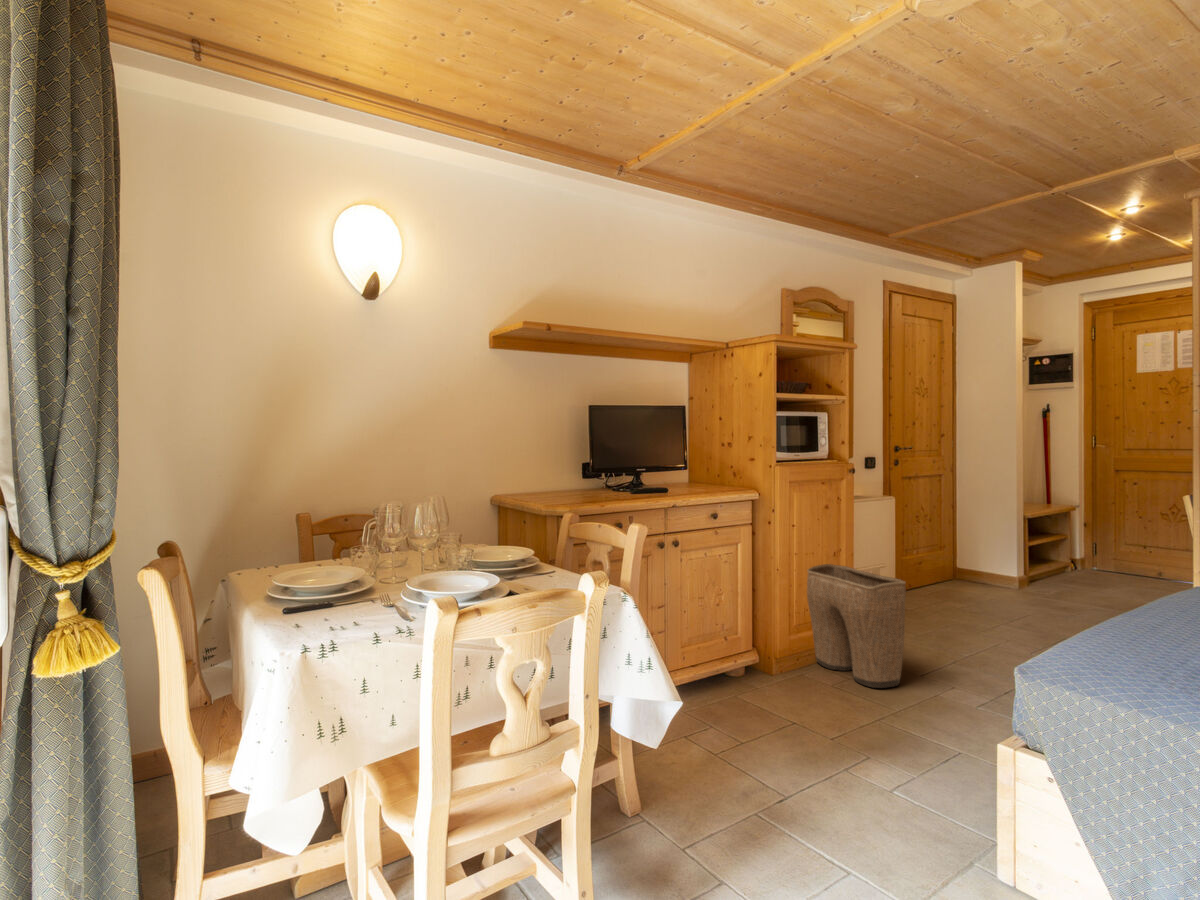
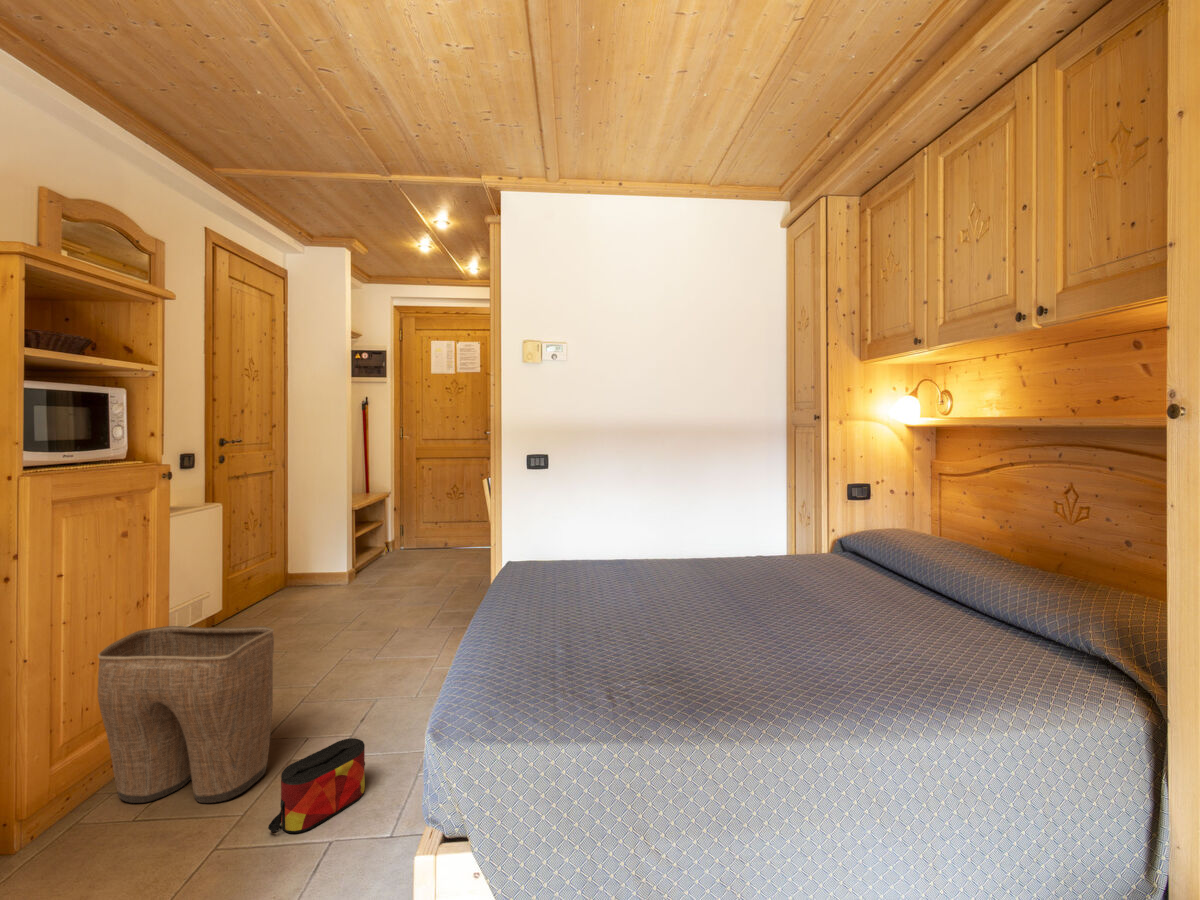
bag: none [891,676,970,729] -> present [268,738,365,833]

